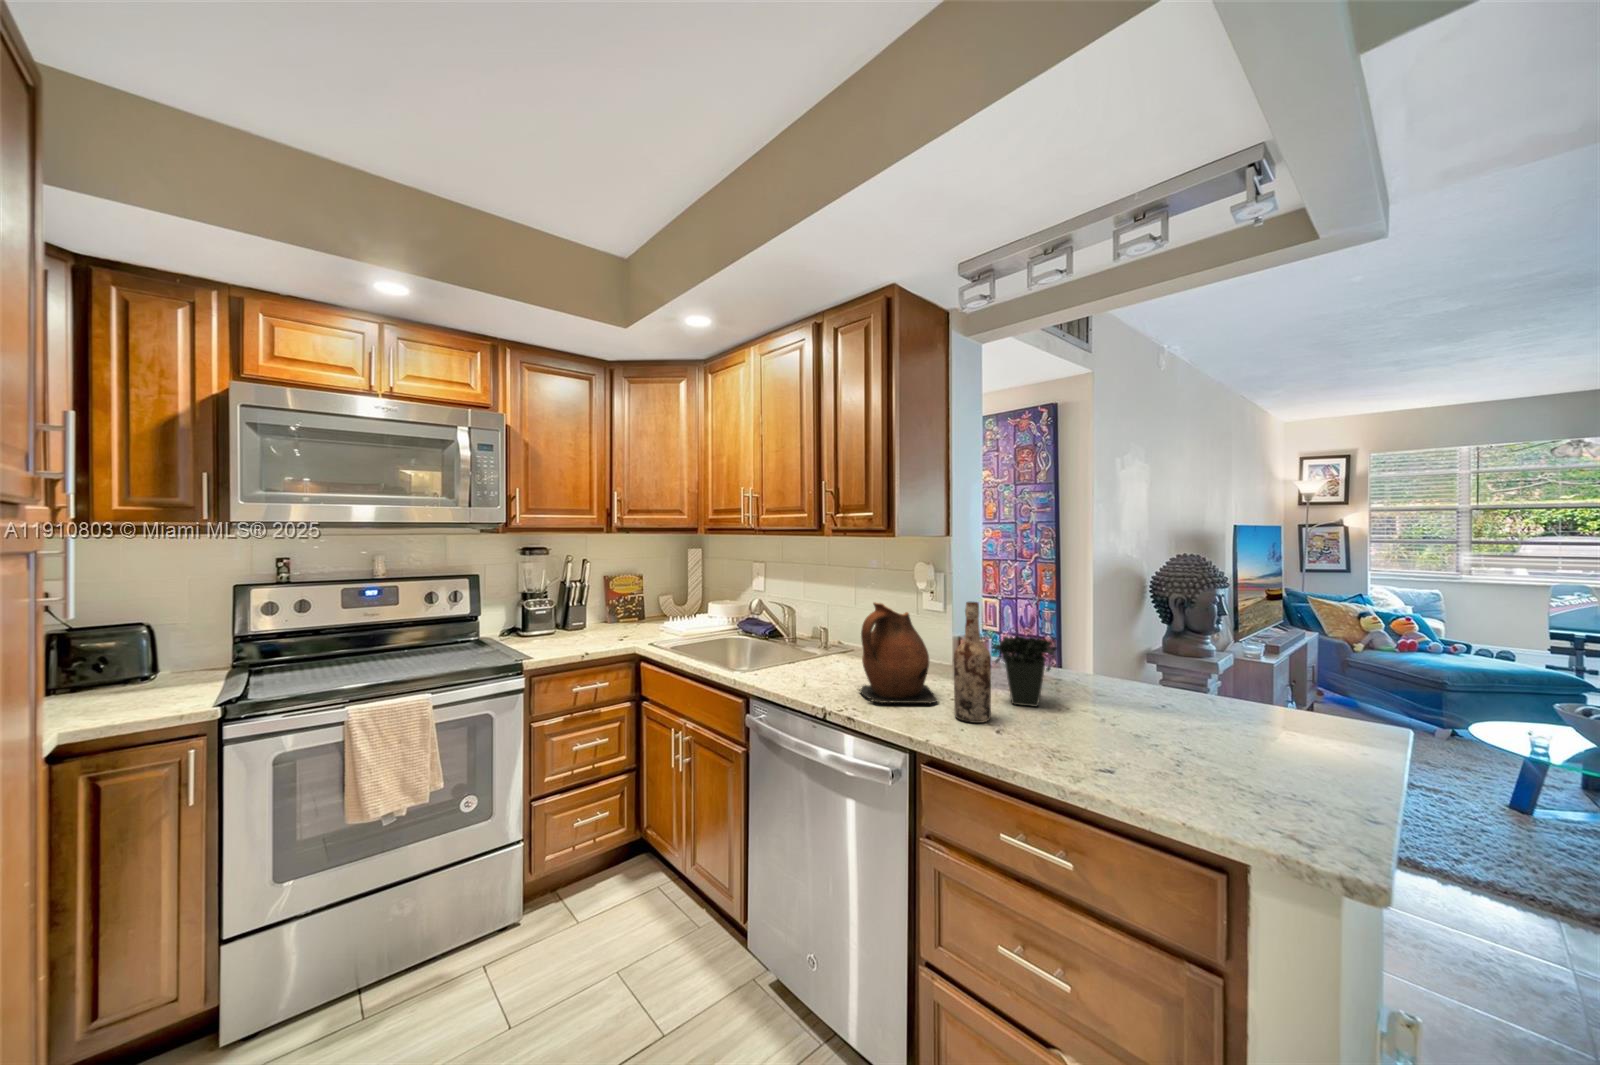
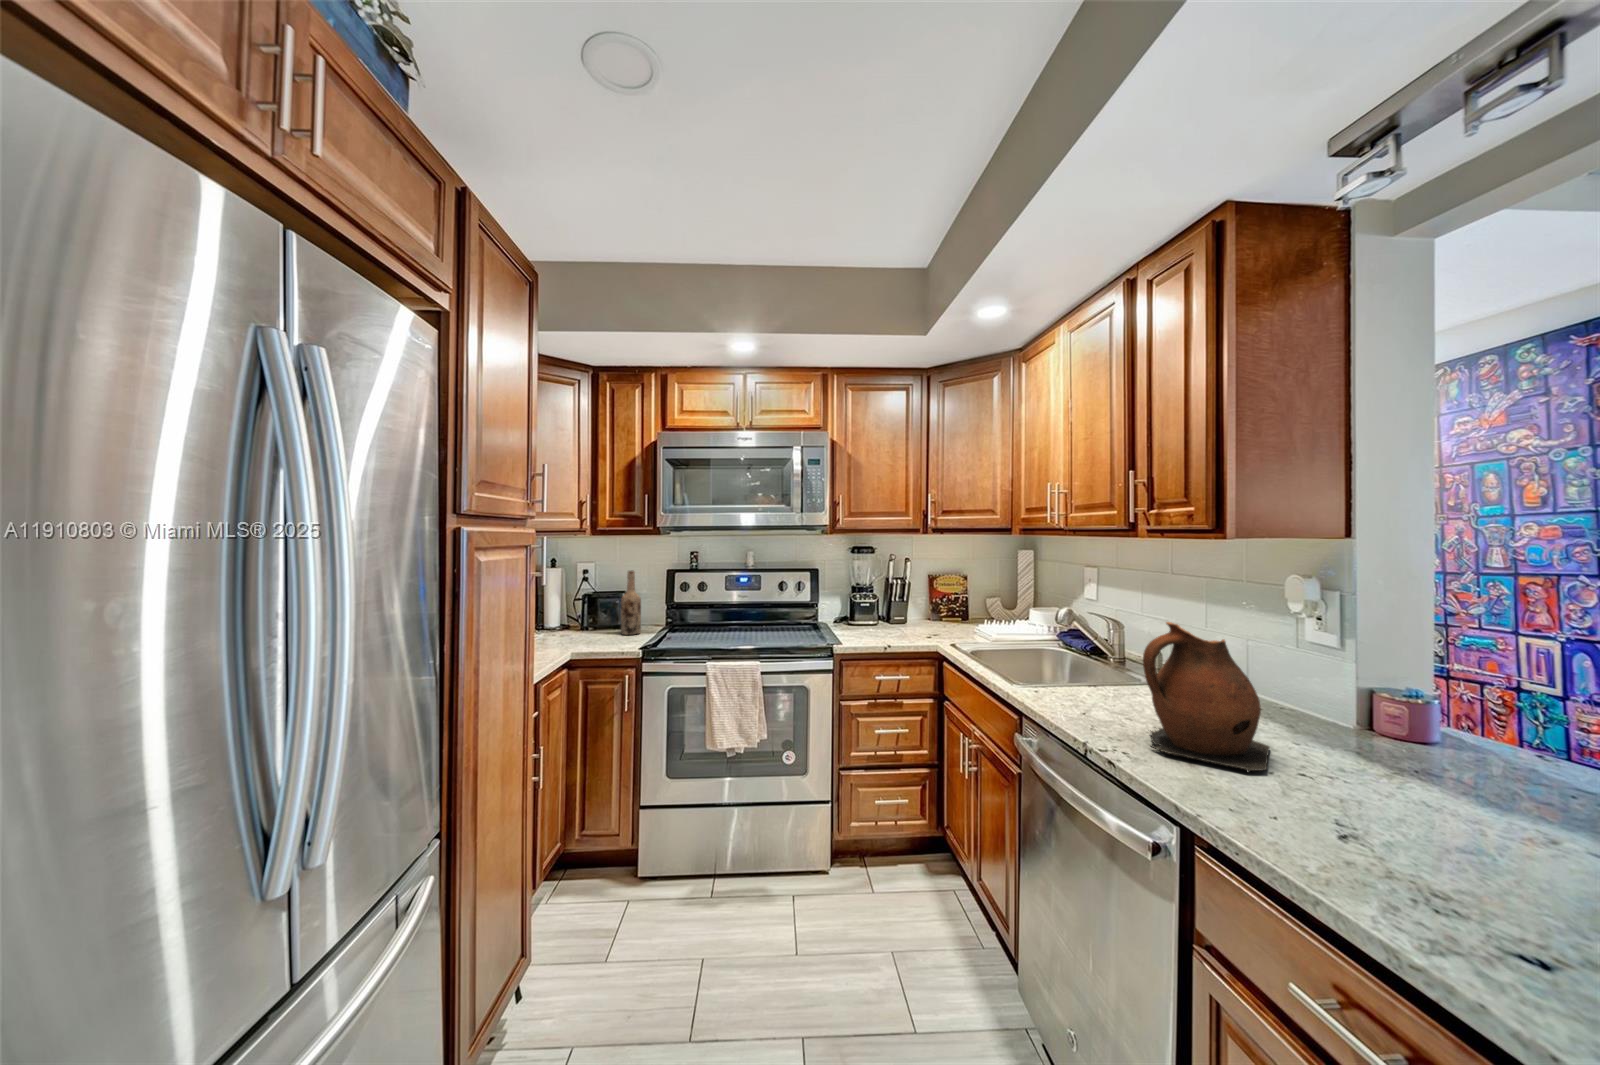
potted plant: present [993,589,1057,707] -> none [1376,608,1531,822]
wine bottle: present [954,602,991,723] -> present [621,571,641,635]

